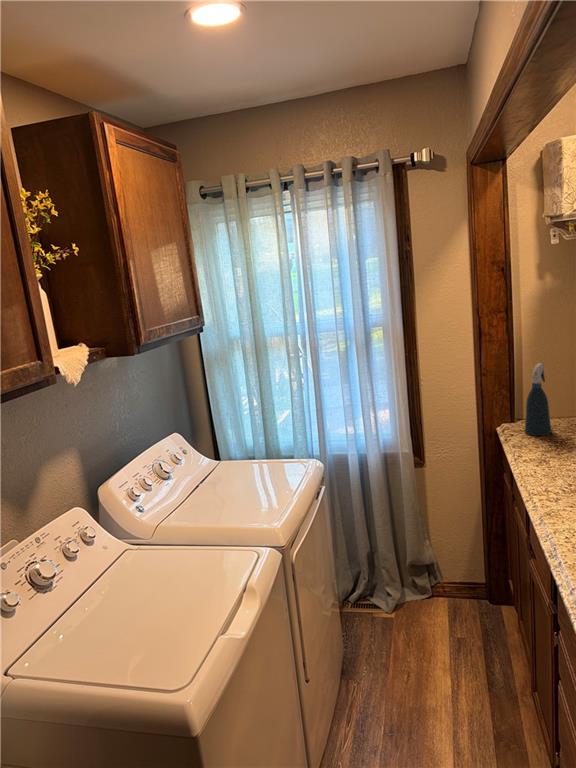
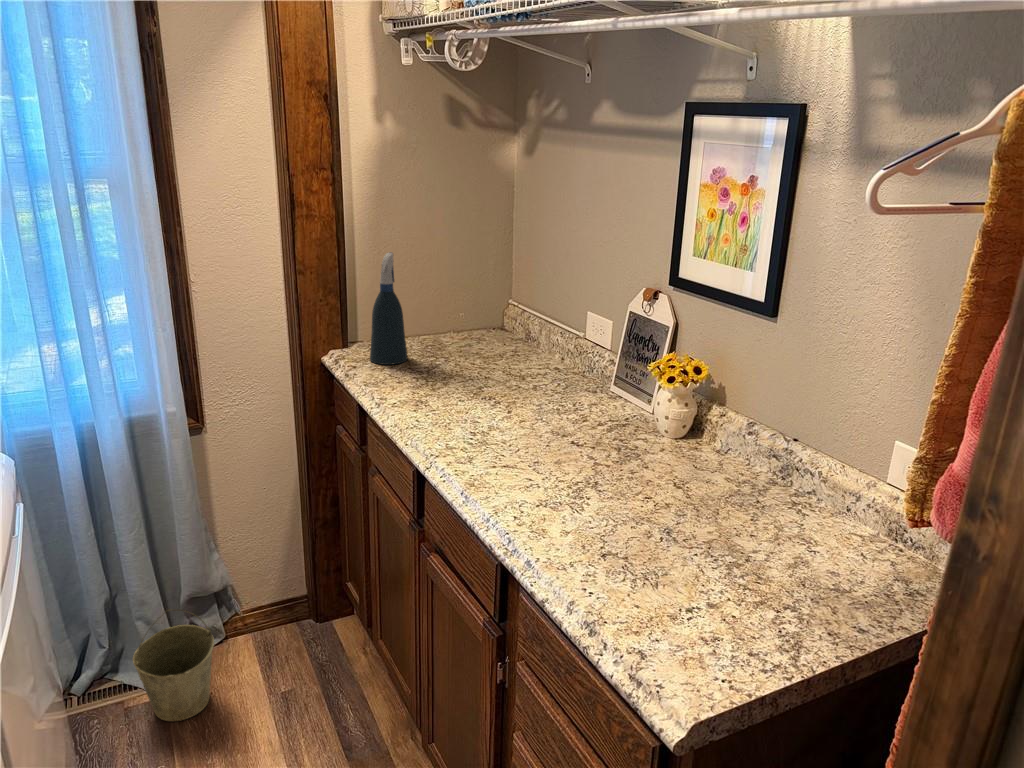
bucket: none [376,566,421,634] -> present [133,609,214,721]

